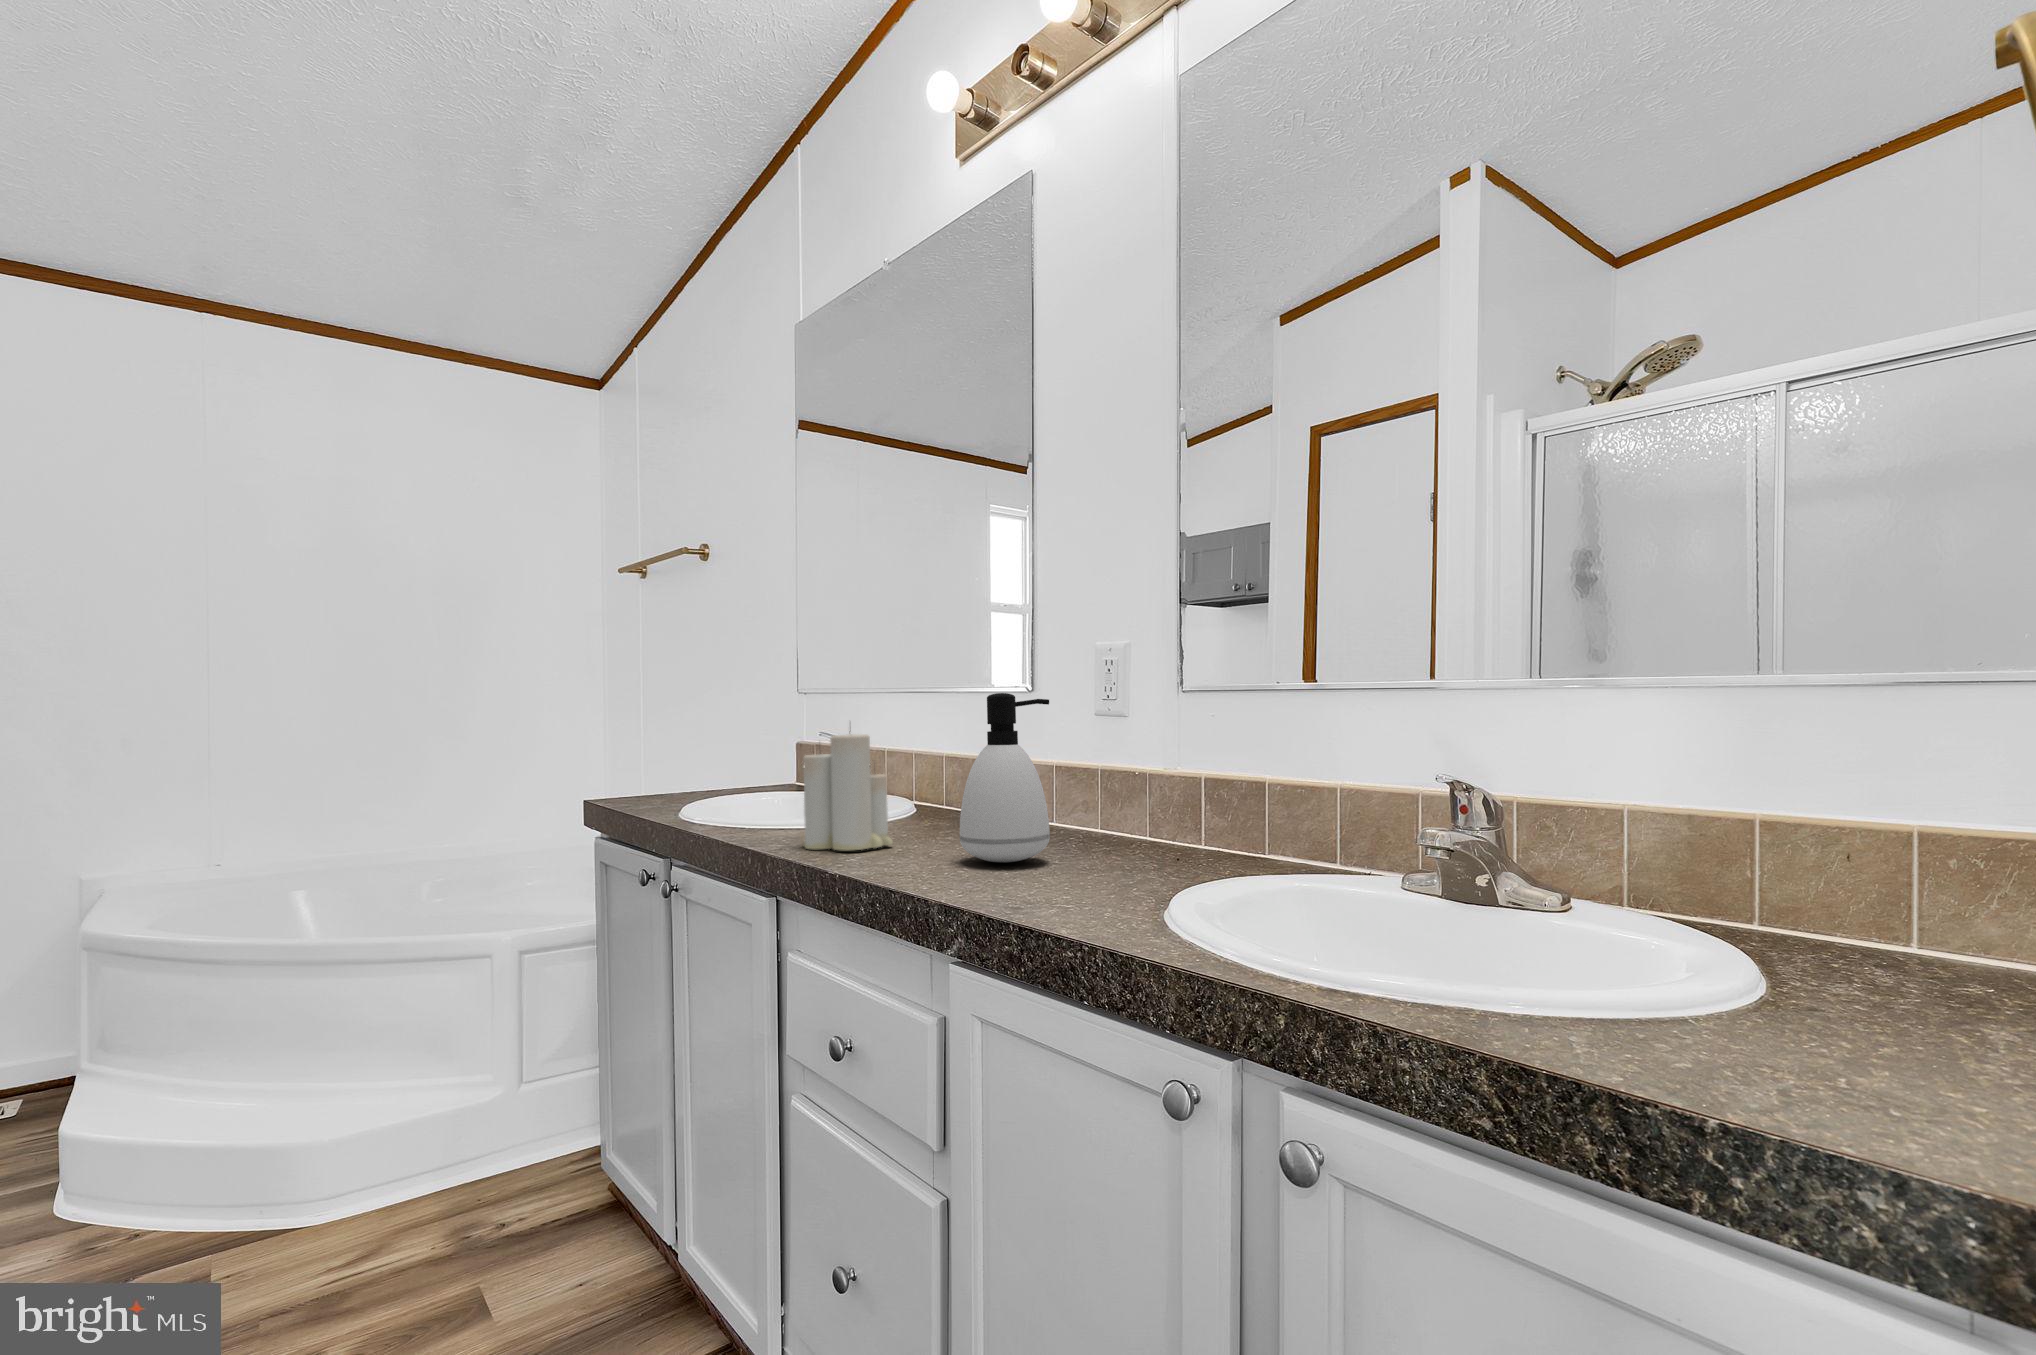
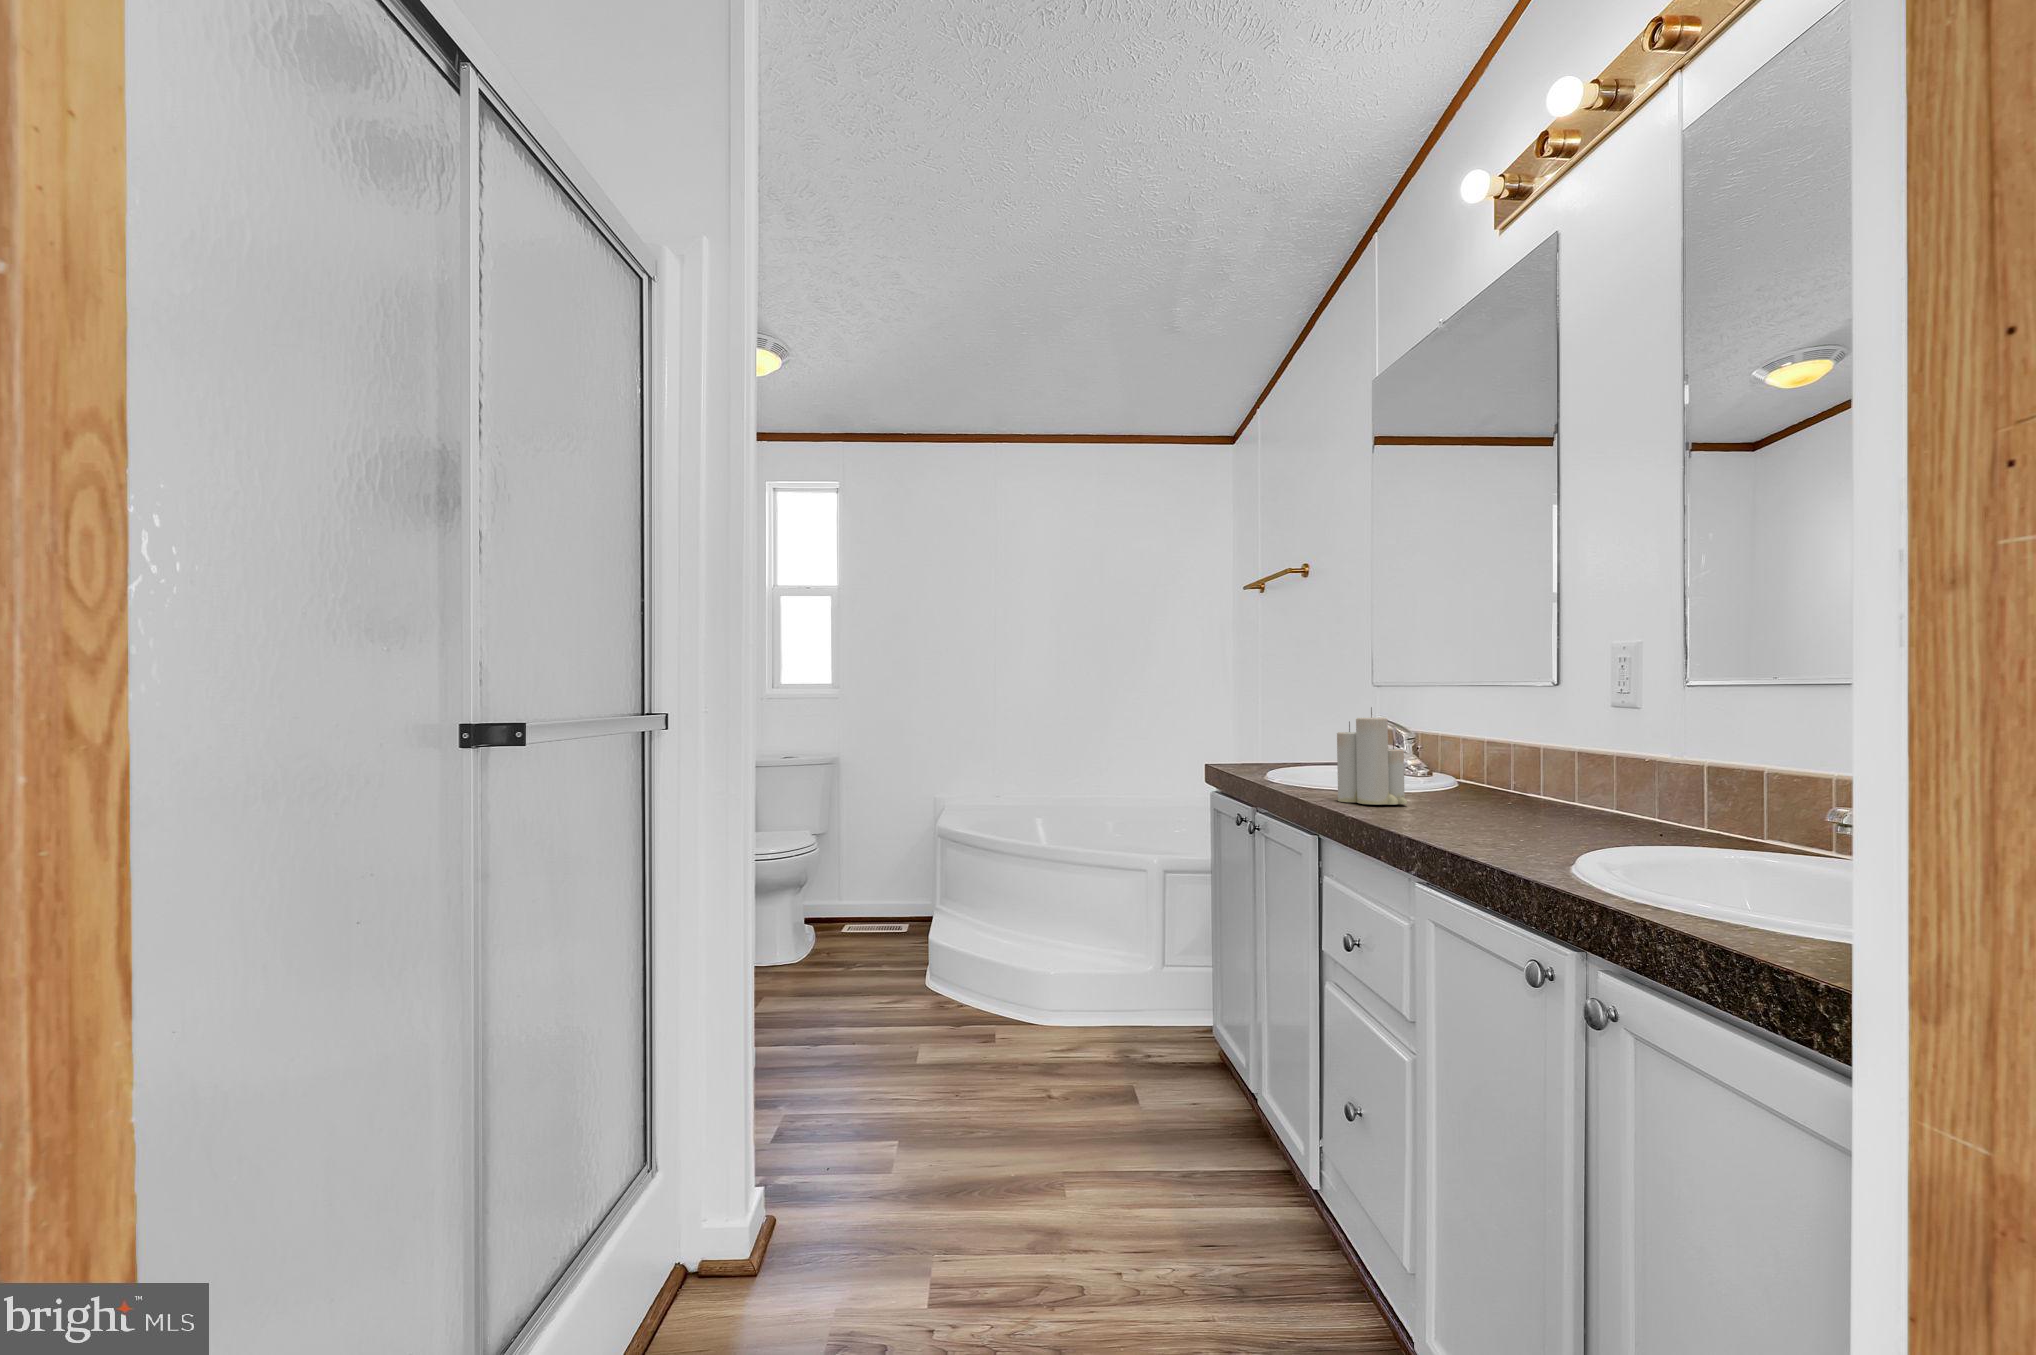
soap dispenser: present [960,693,1050,862] -> none [1450,687,1531,822]

